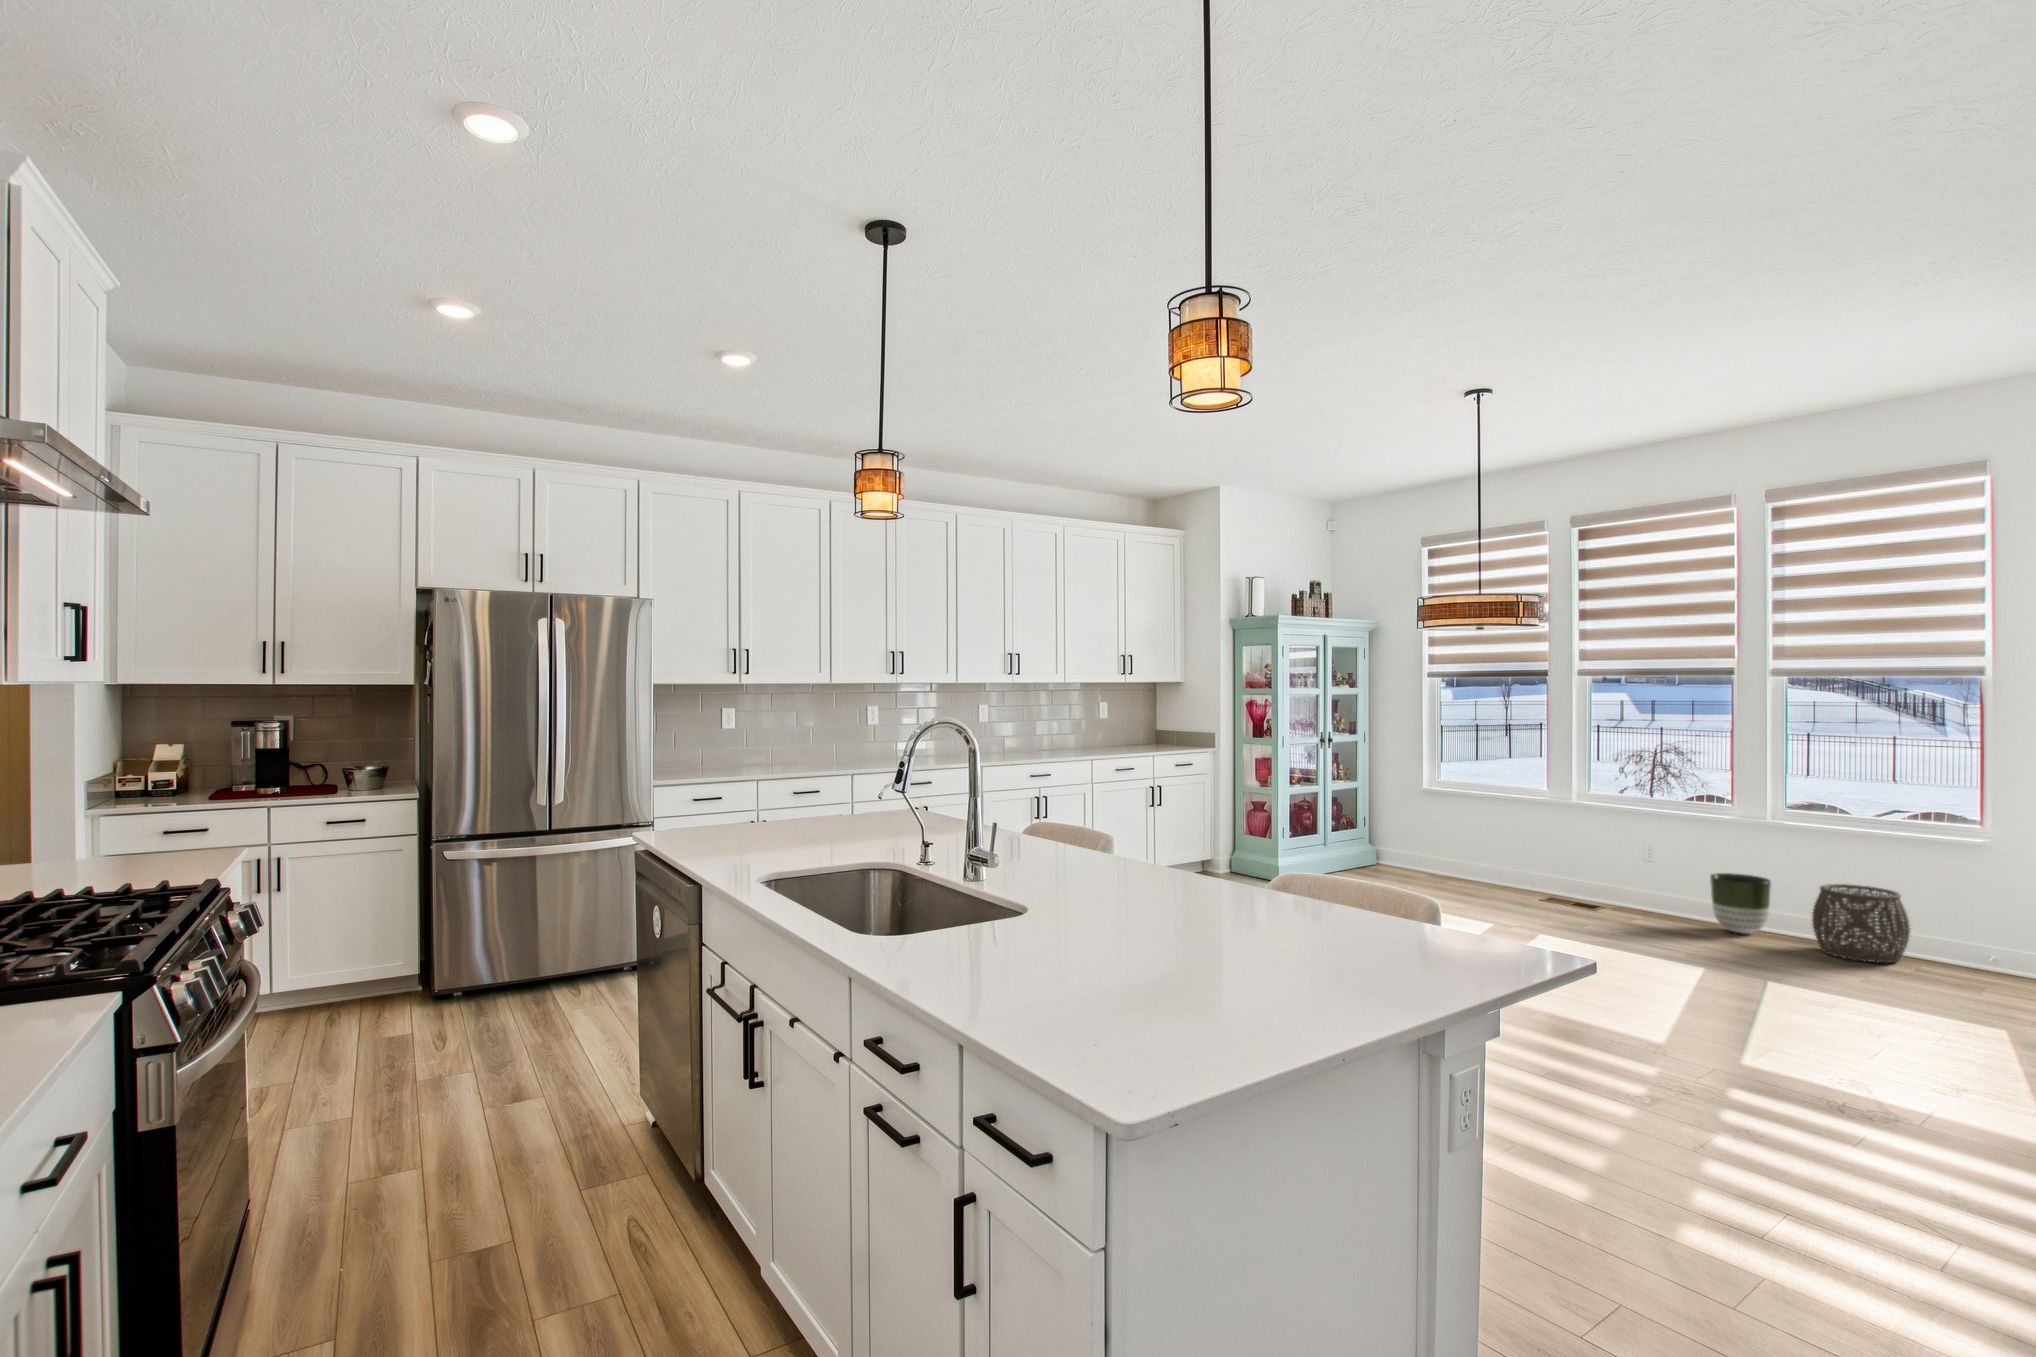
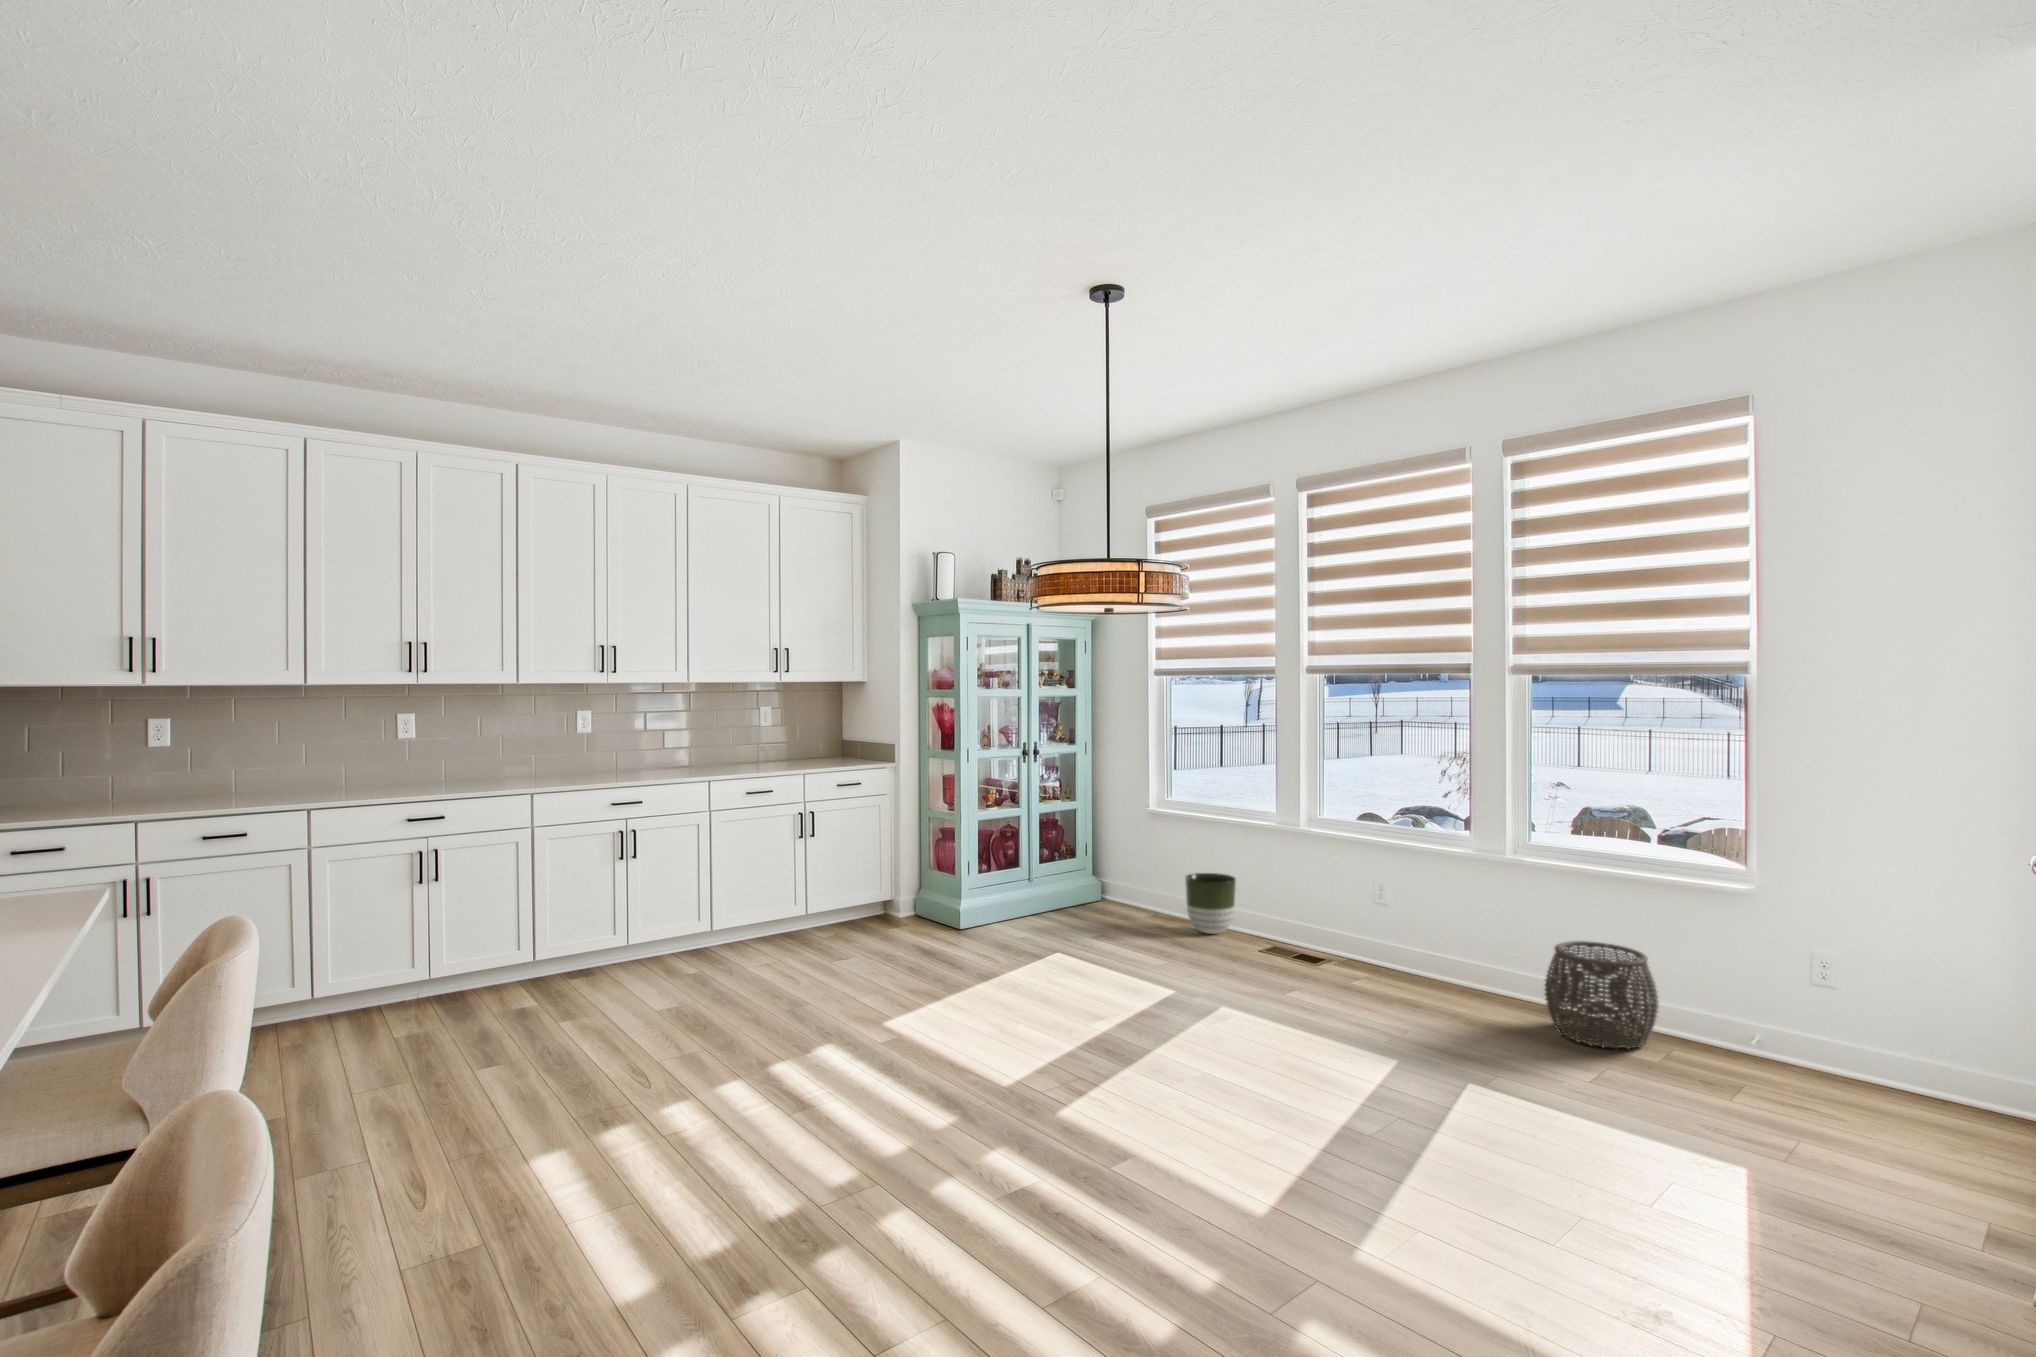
planter: present [1710,873,1771,934] -> present [1185,873,1236,934]

